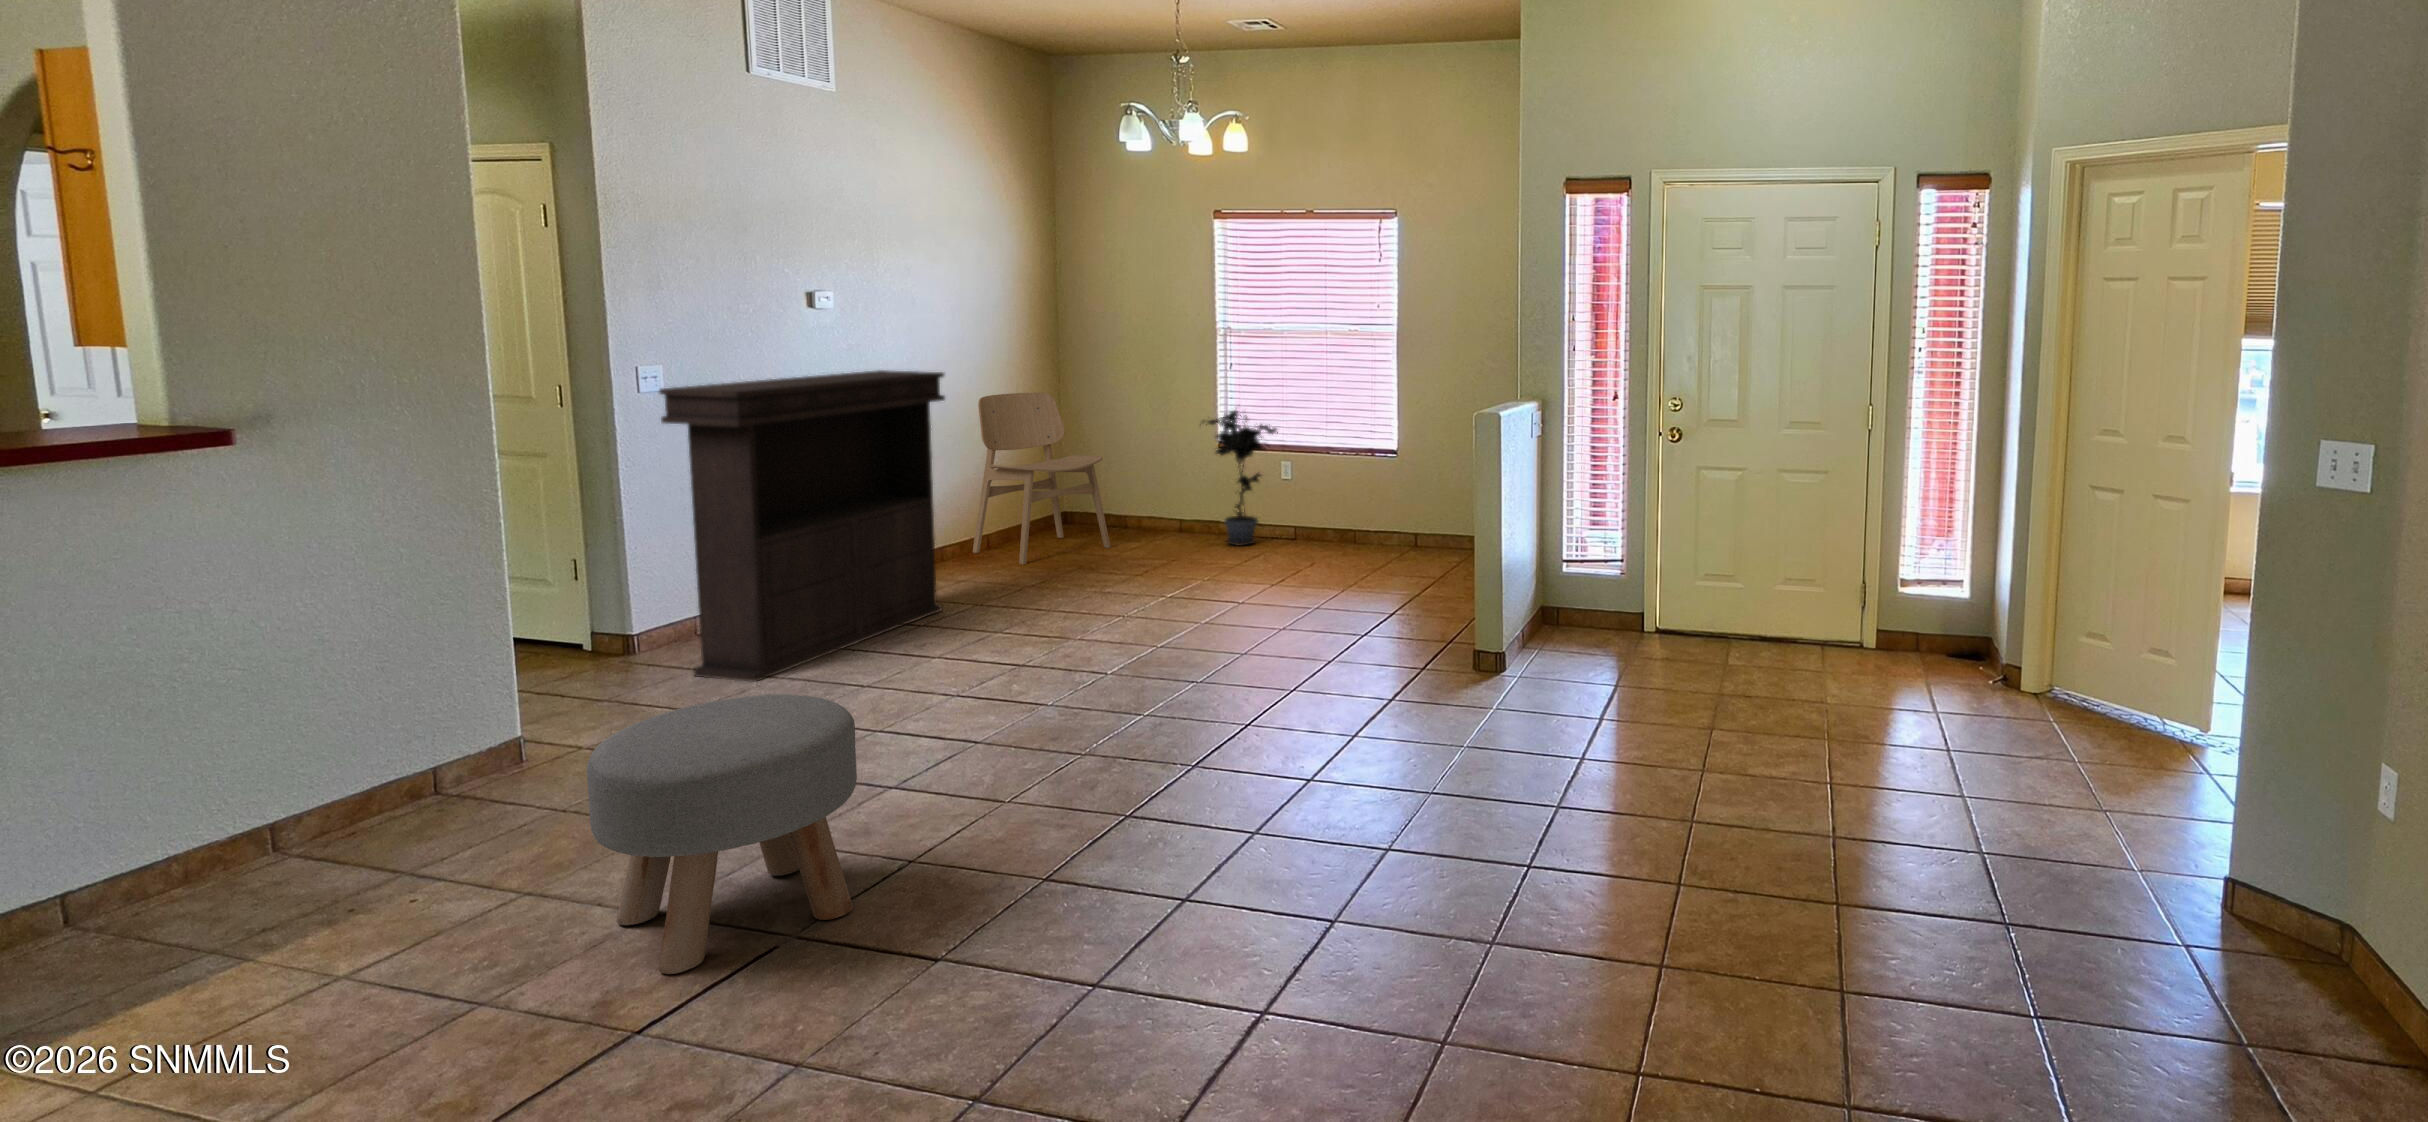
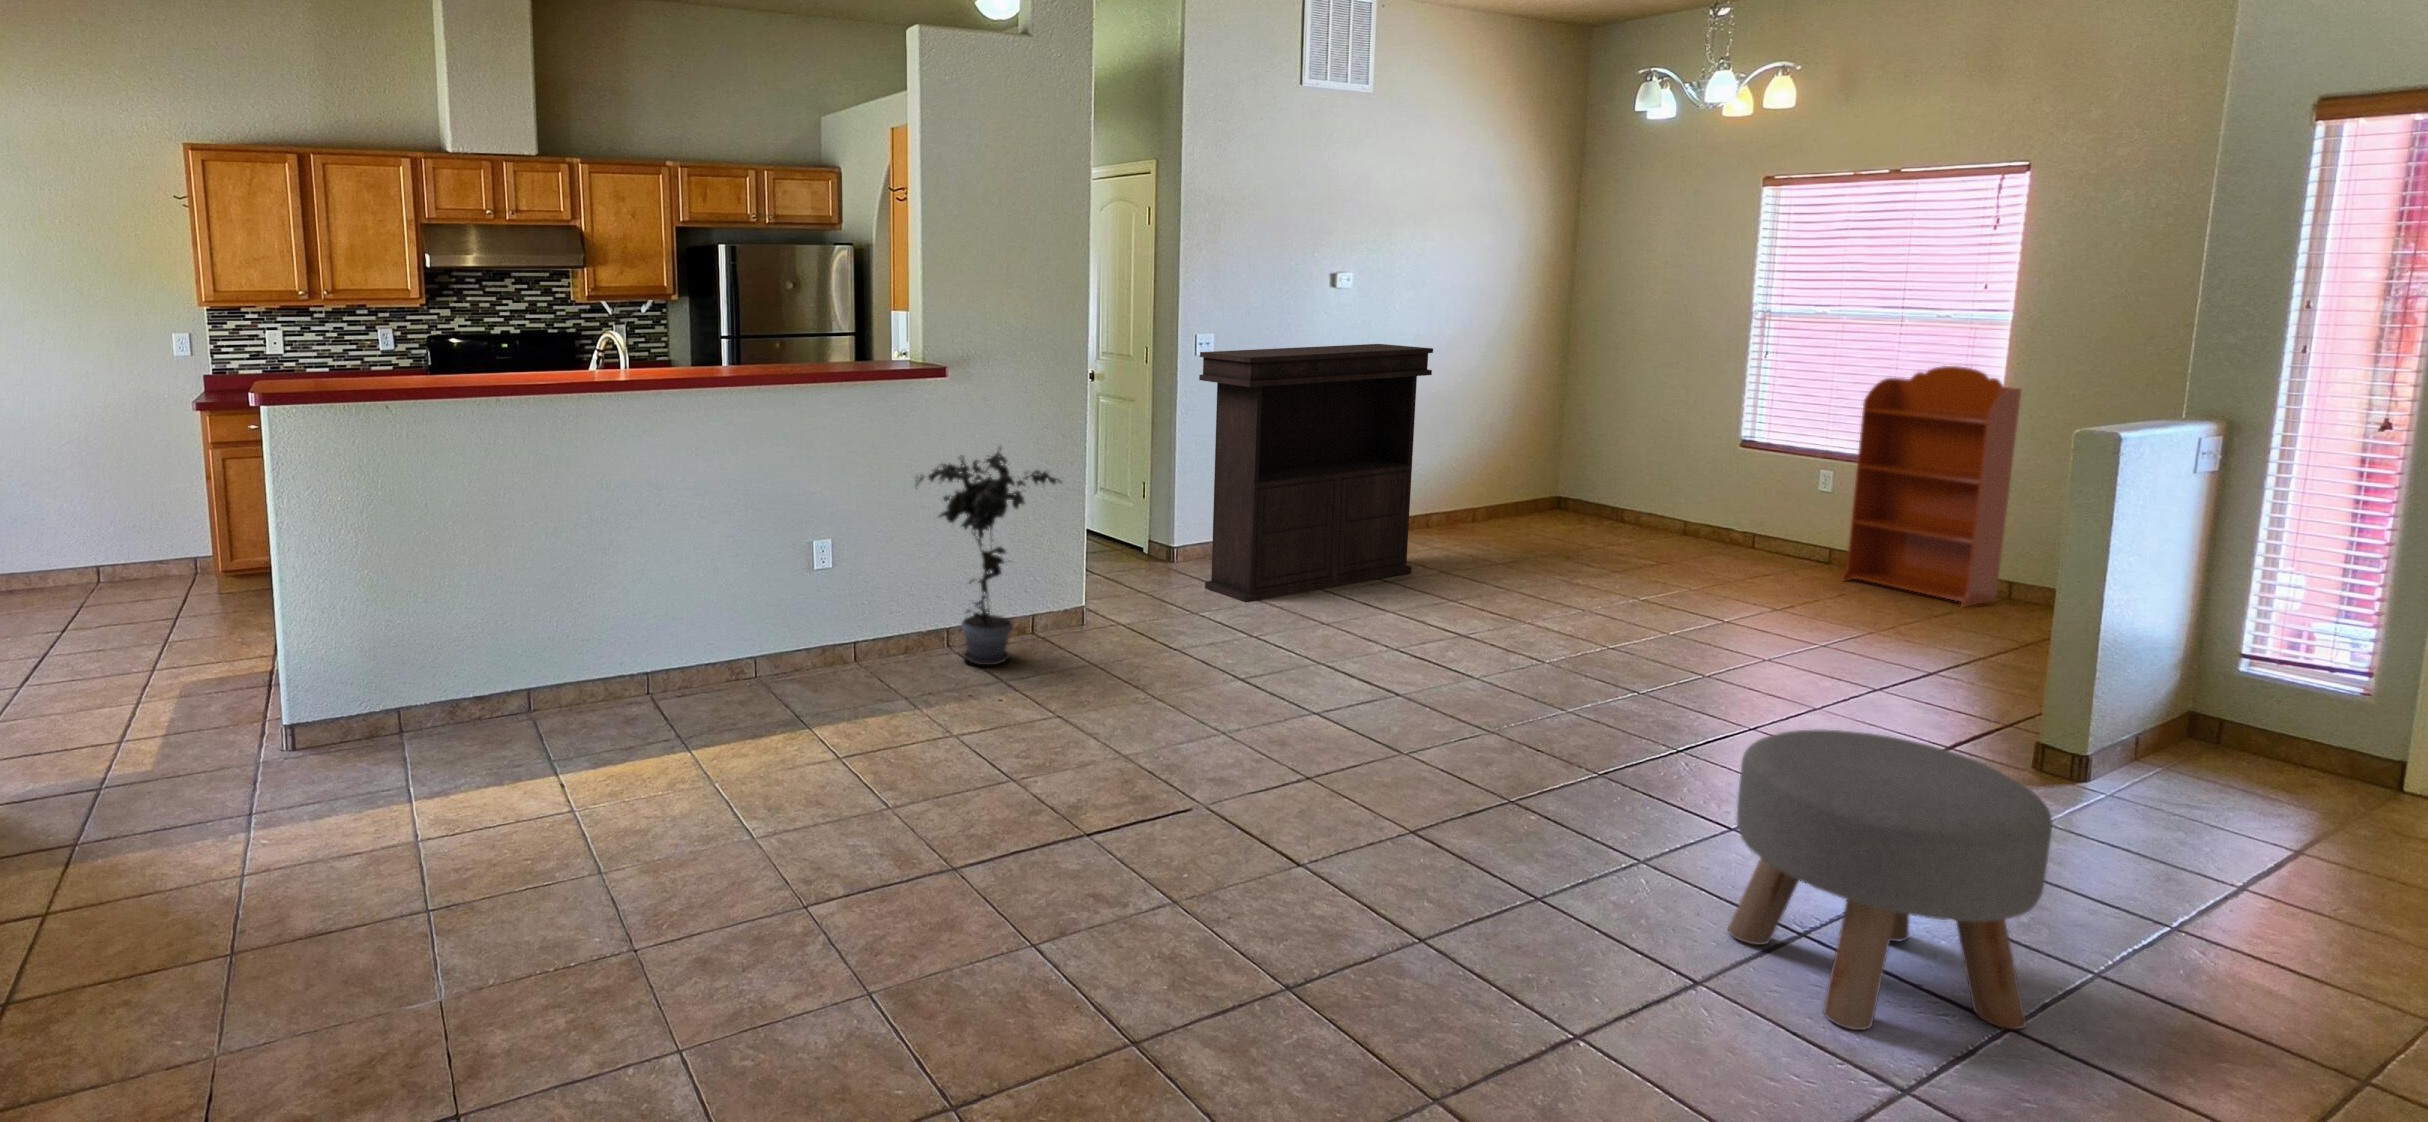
bookcase: none [1306,369,1408,557] -> present [1841,366,2021,608]
dining chair: present [973,393,1111,564] -> none [1458,372,1599,543]
potted plant: present [1200,410,1278,546] -> present [915,449,1063,665]
ottoman: present [587,694,857,974] -> present [1728,730,2052,1030]

